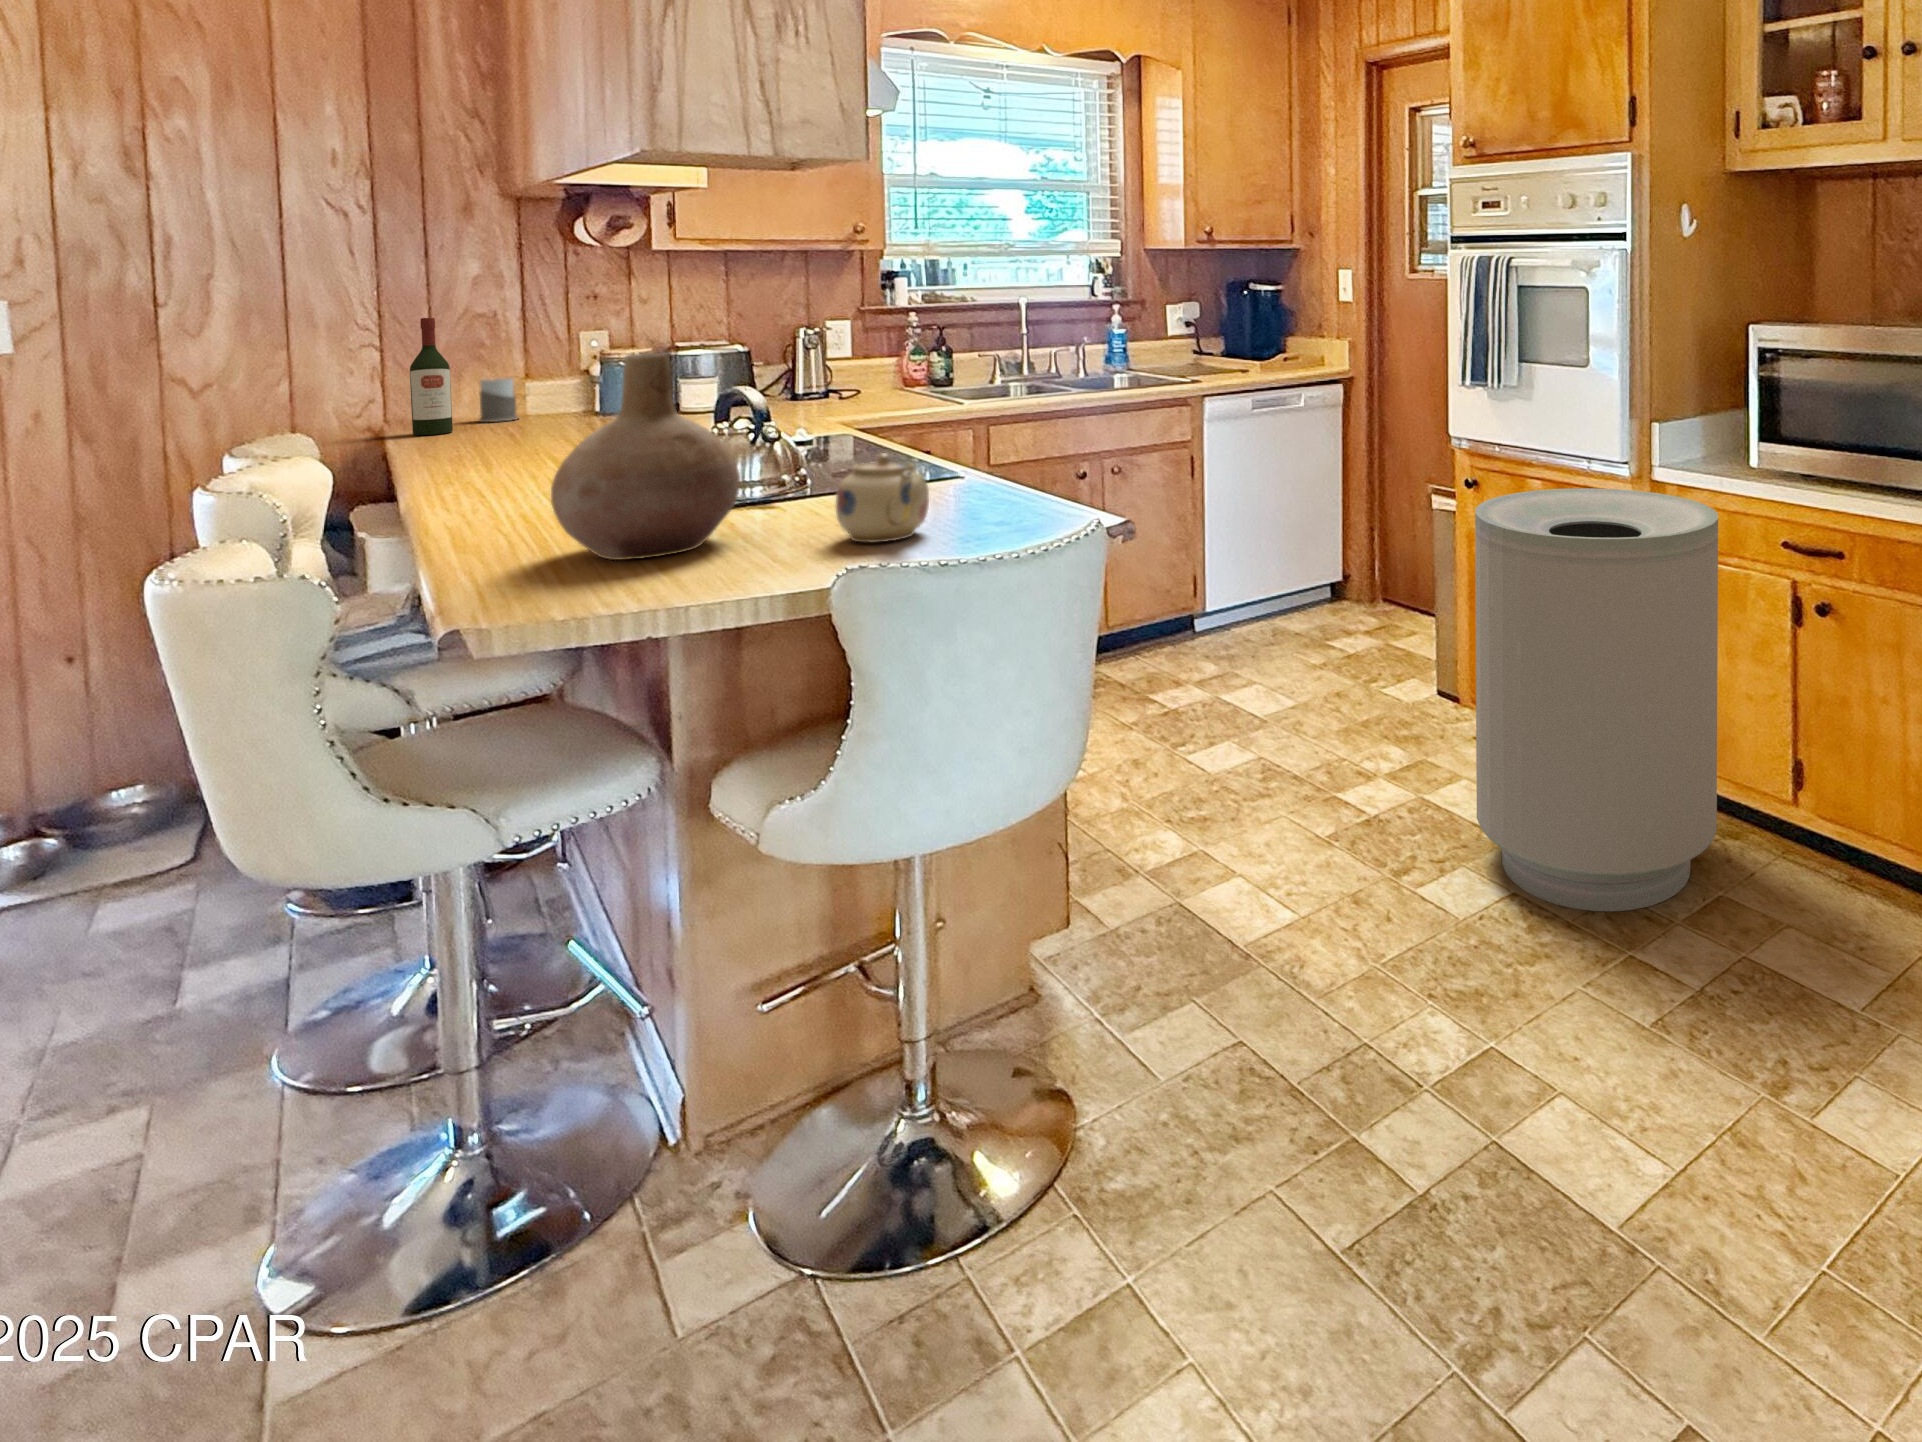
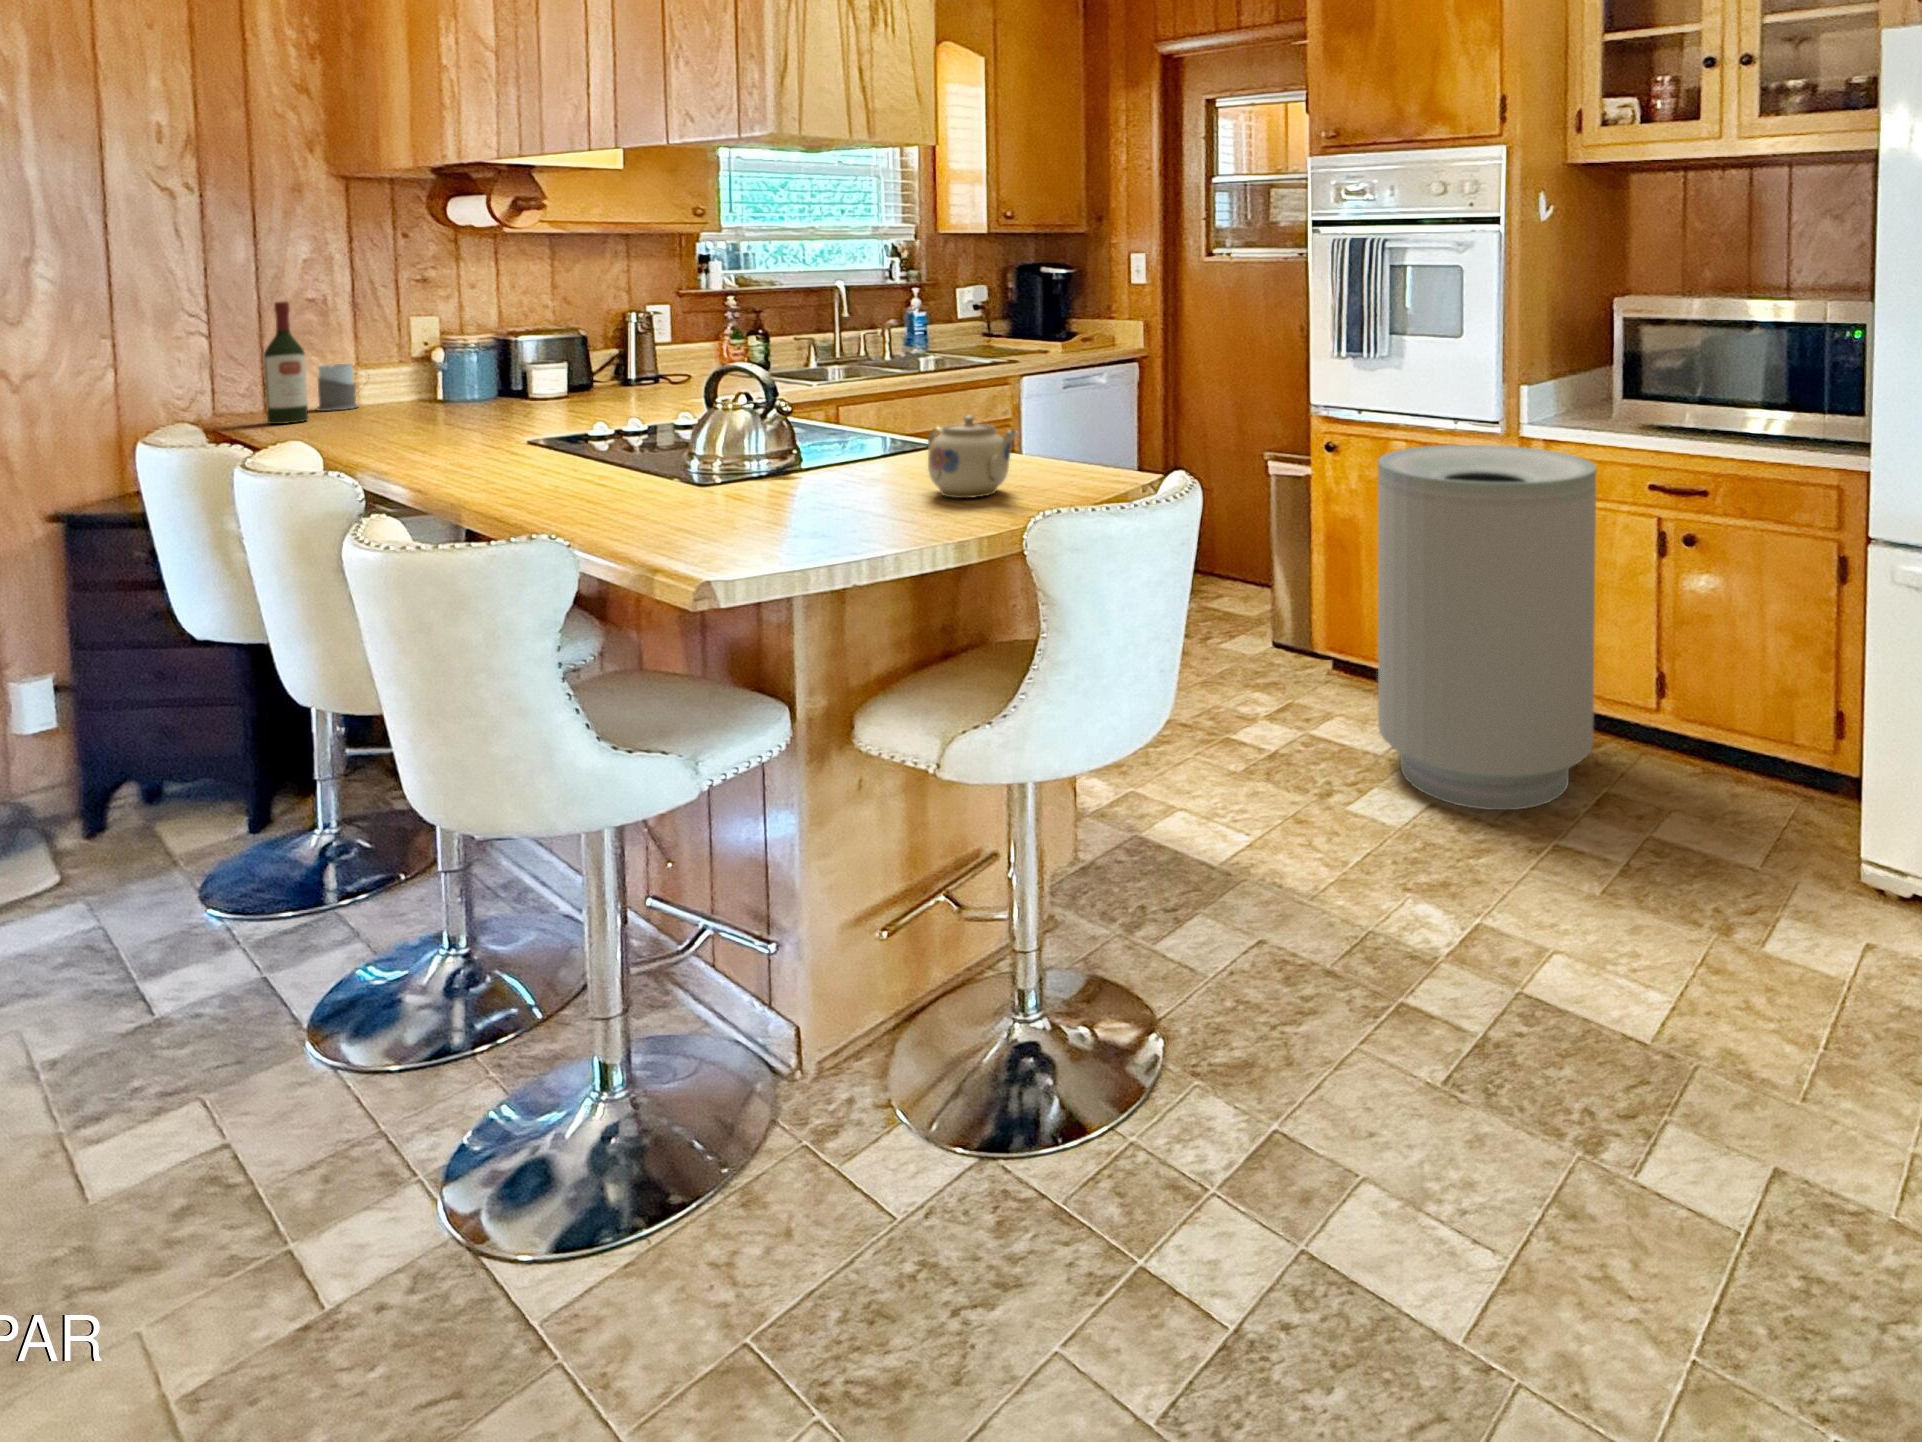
vase: present [551,353,740,560] -> none [672,323,835,521]

